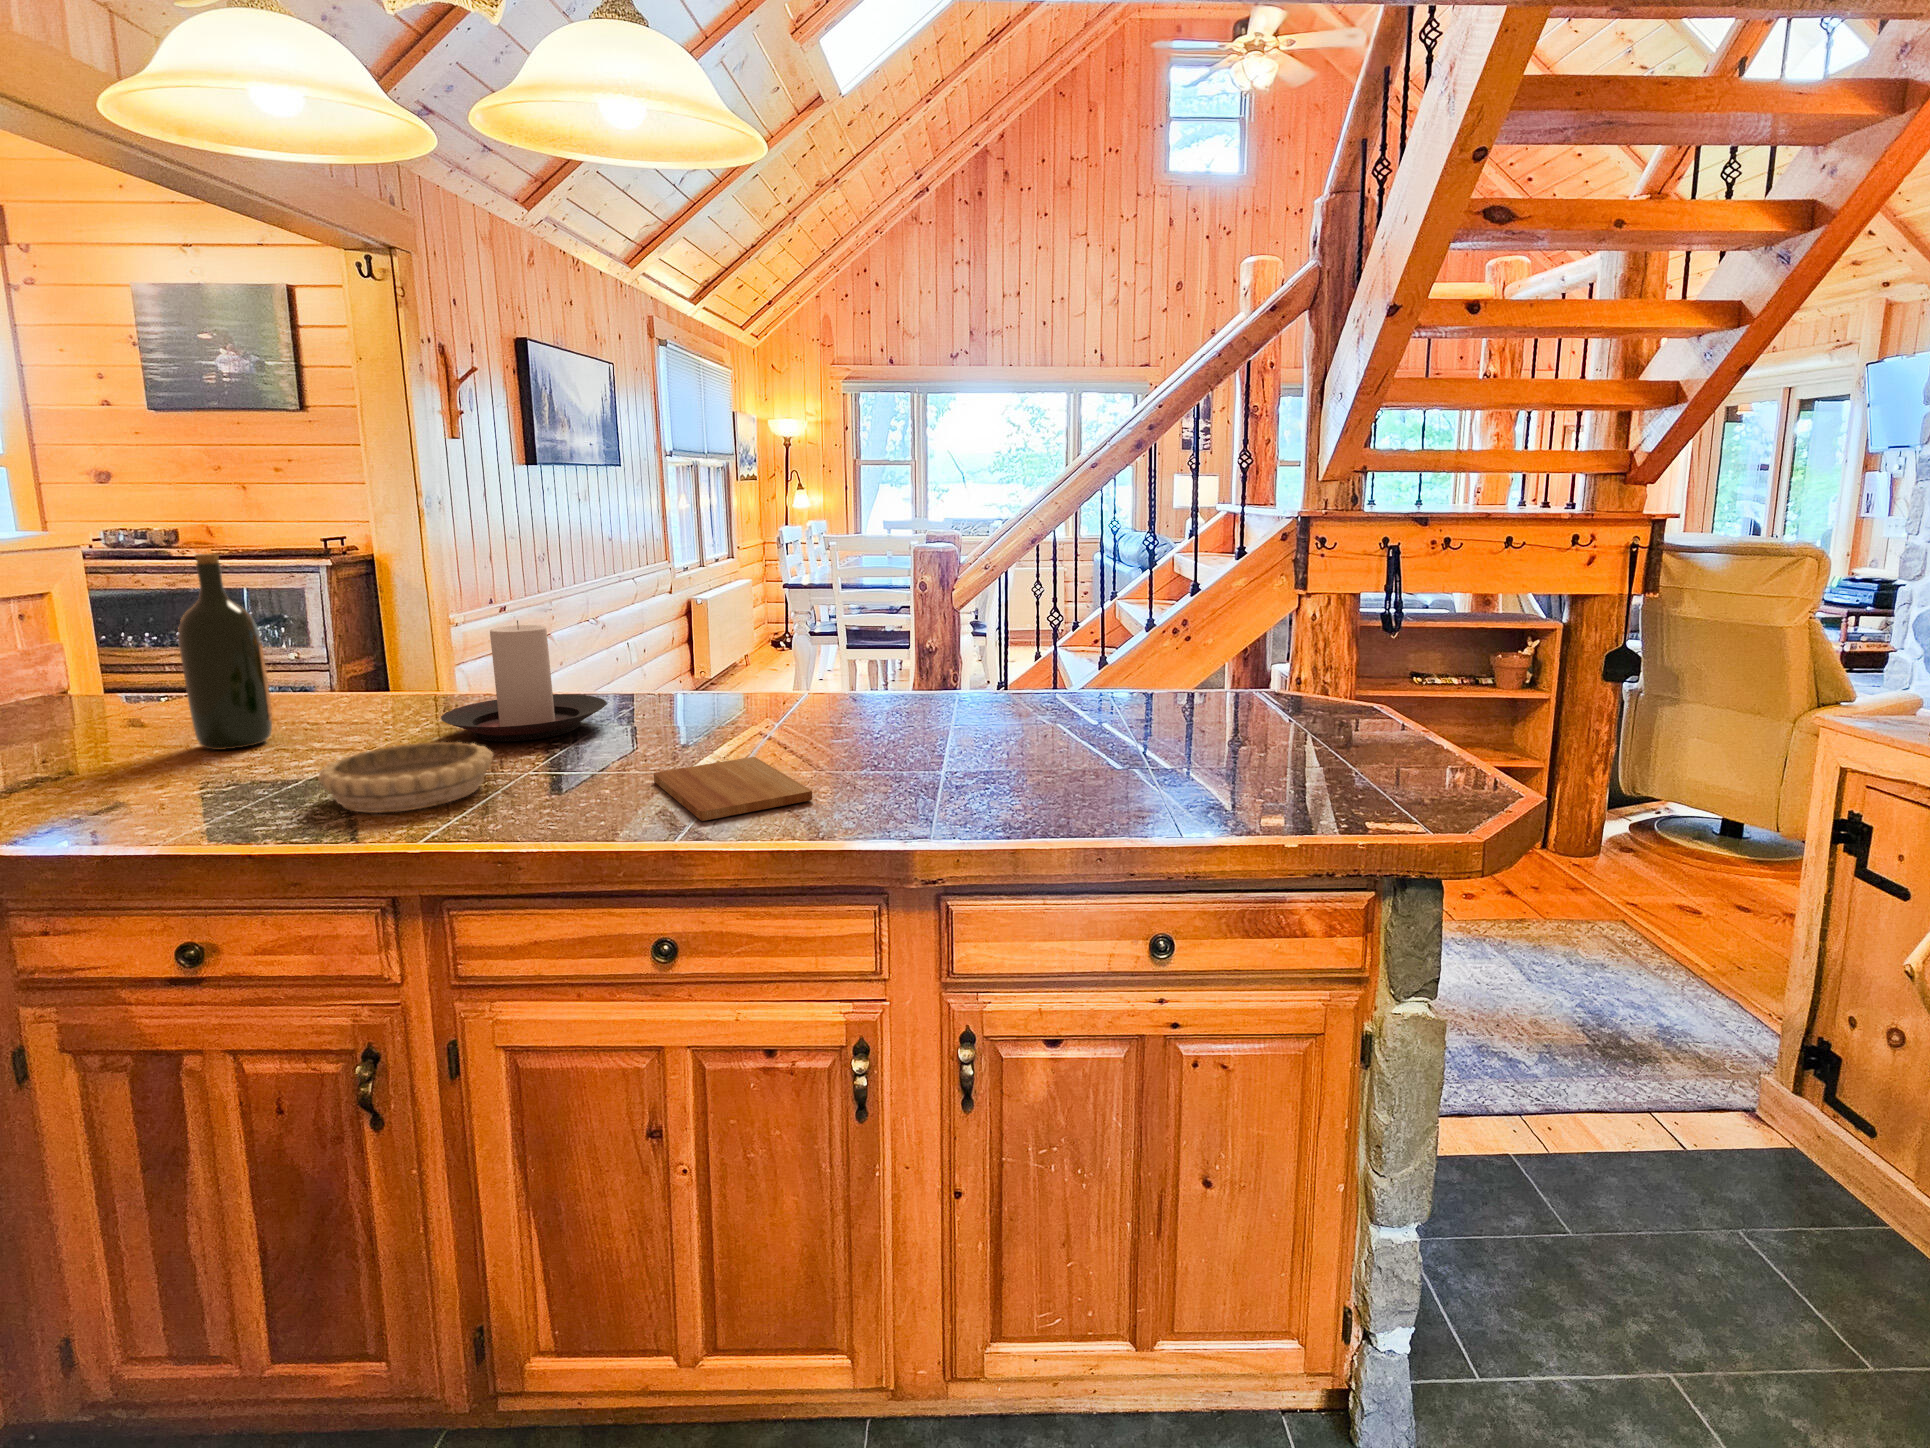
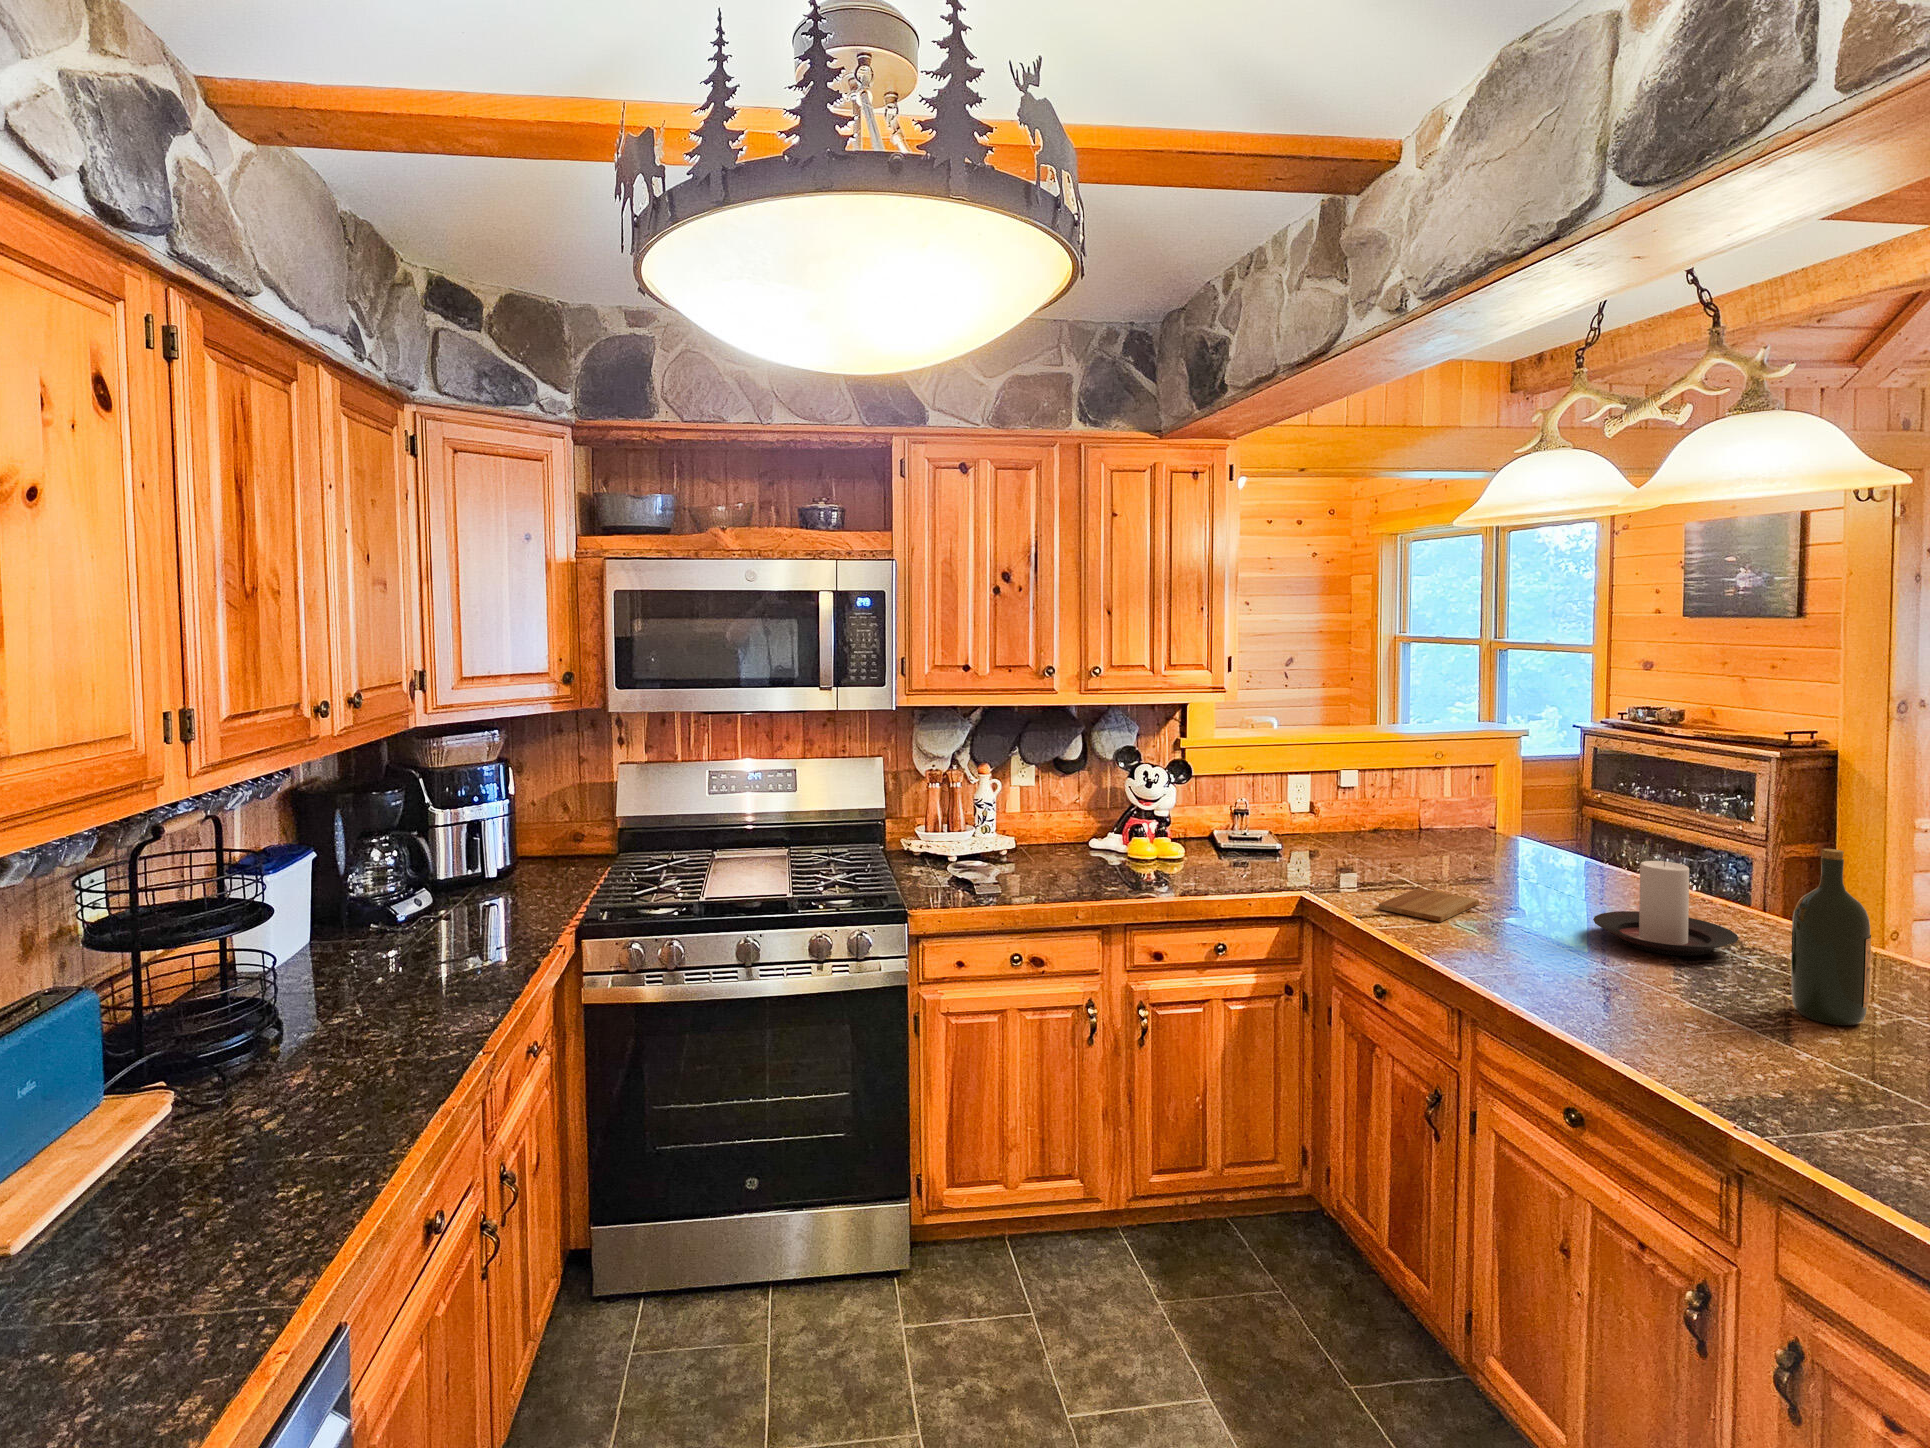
wine bottle: present [178,554,272,750] -> present [1791,849,1871,1025]
decorative bowl: present [318,742,493,813] -> none [1456,919,1567,967]
cutting board: present [654,757,812,821] -> present [1379,888,1479,922]

